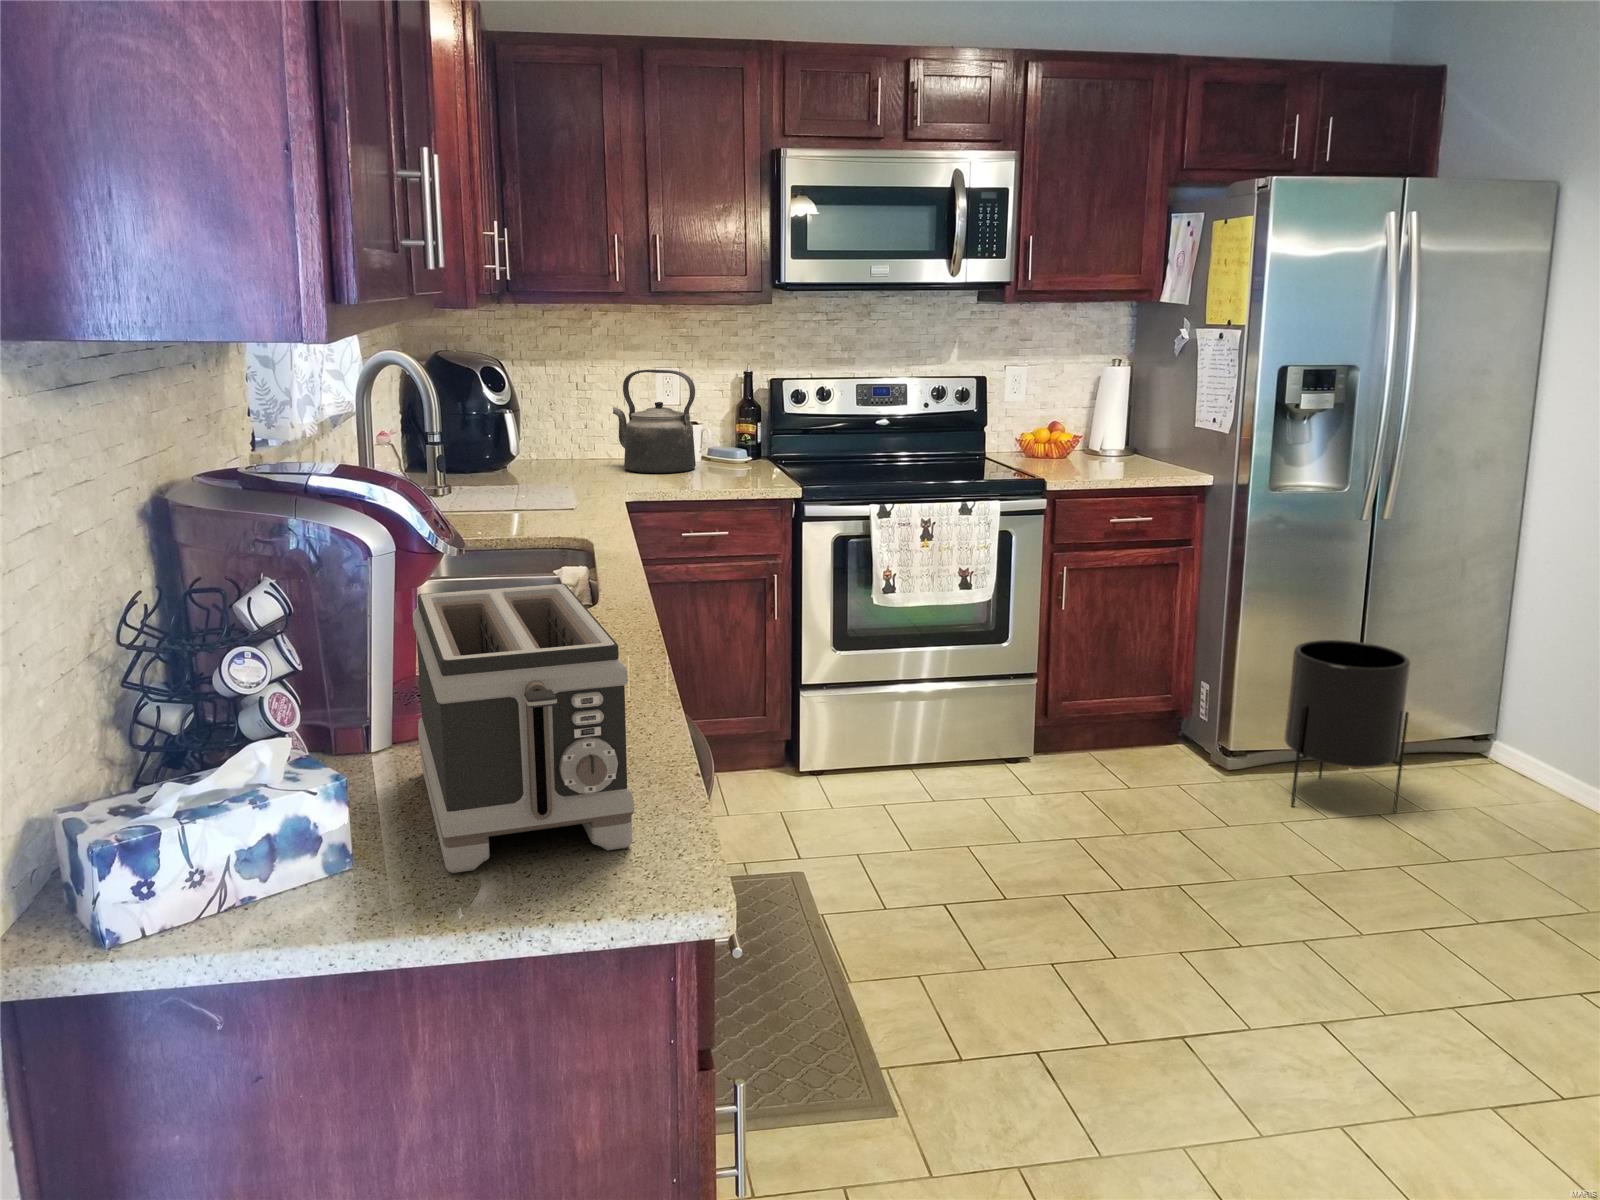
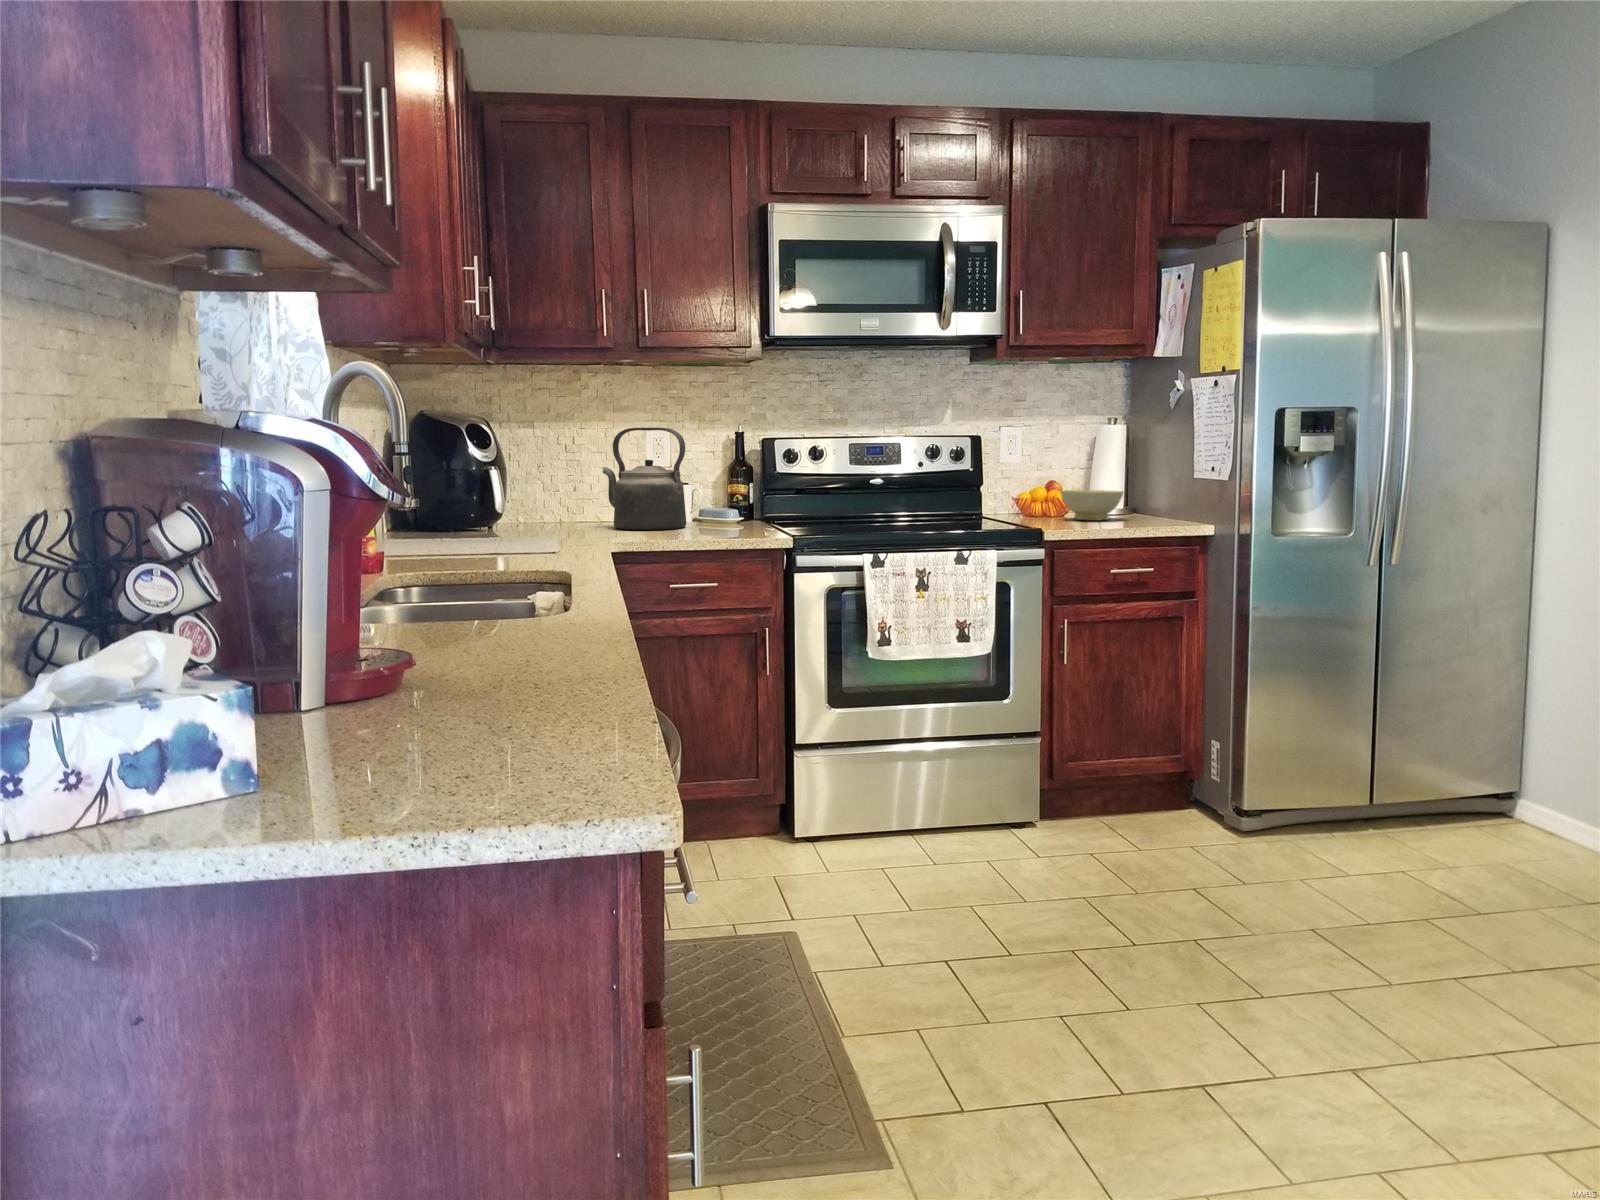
bowl: none [1063,434,1126,466] -> present [1060,490,1124,521]
toaster: present [413,584,634,873] -> none [346,518,576,793]
planter: present [1285,640,1410,812] -> none [1301,691,1428,868]

